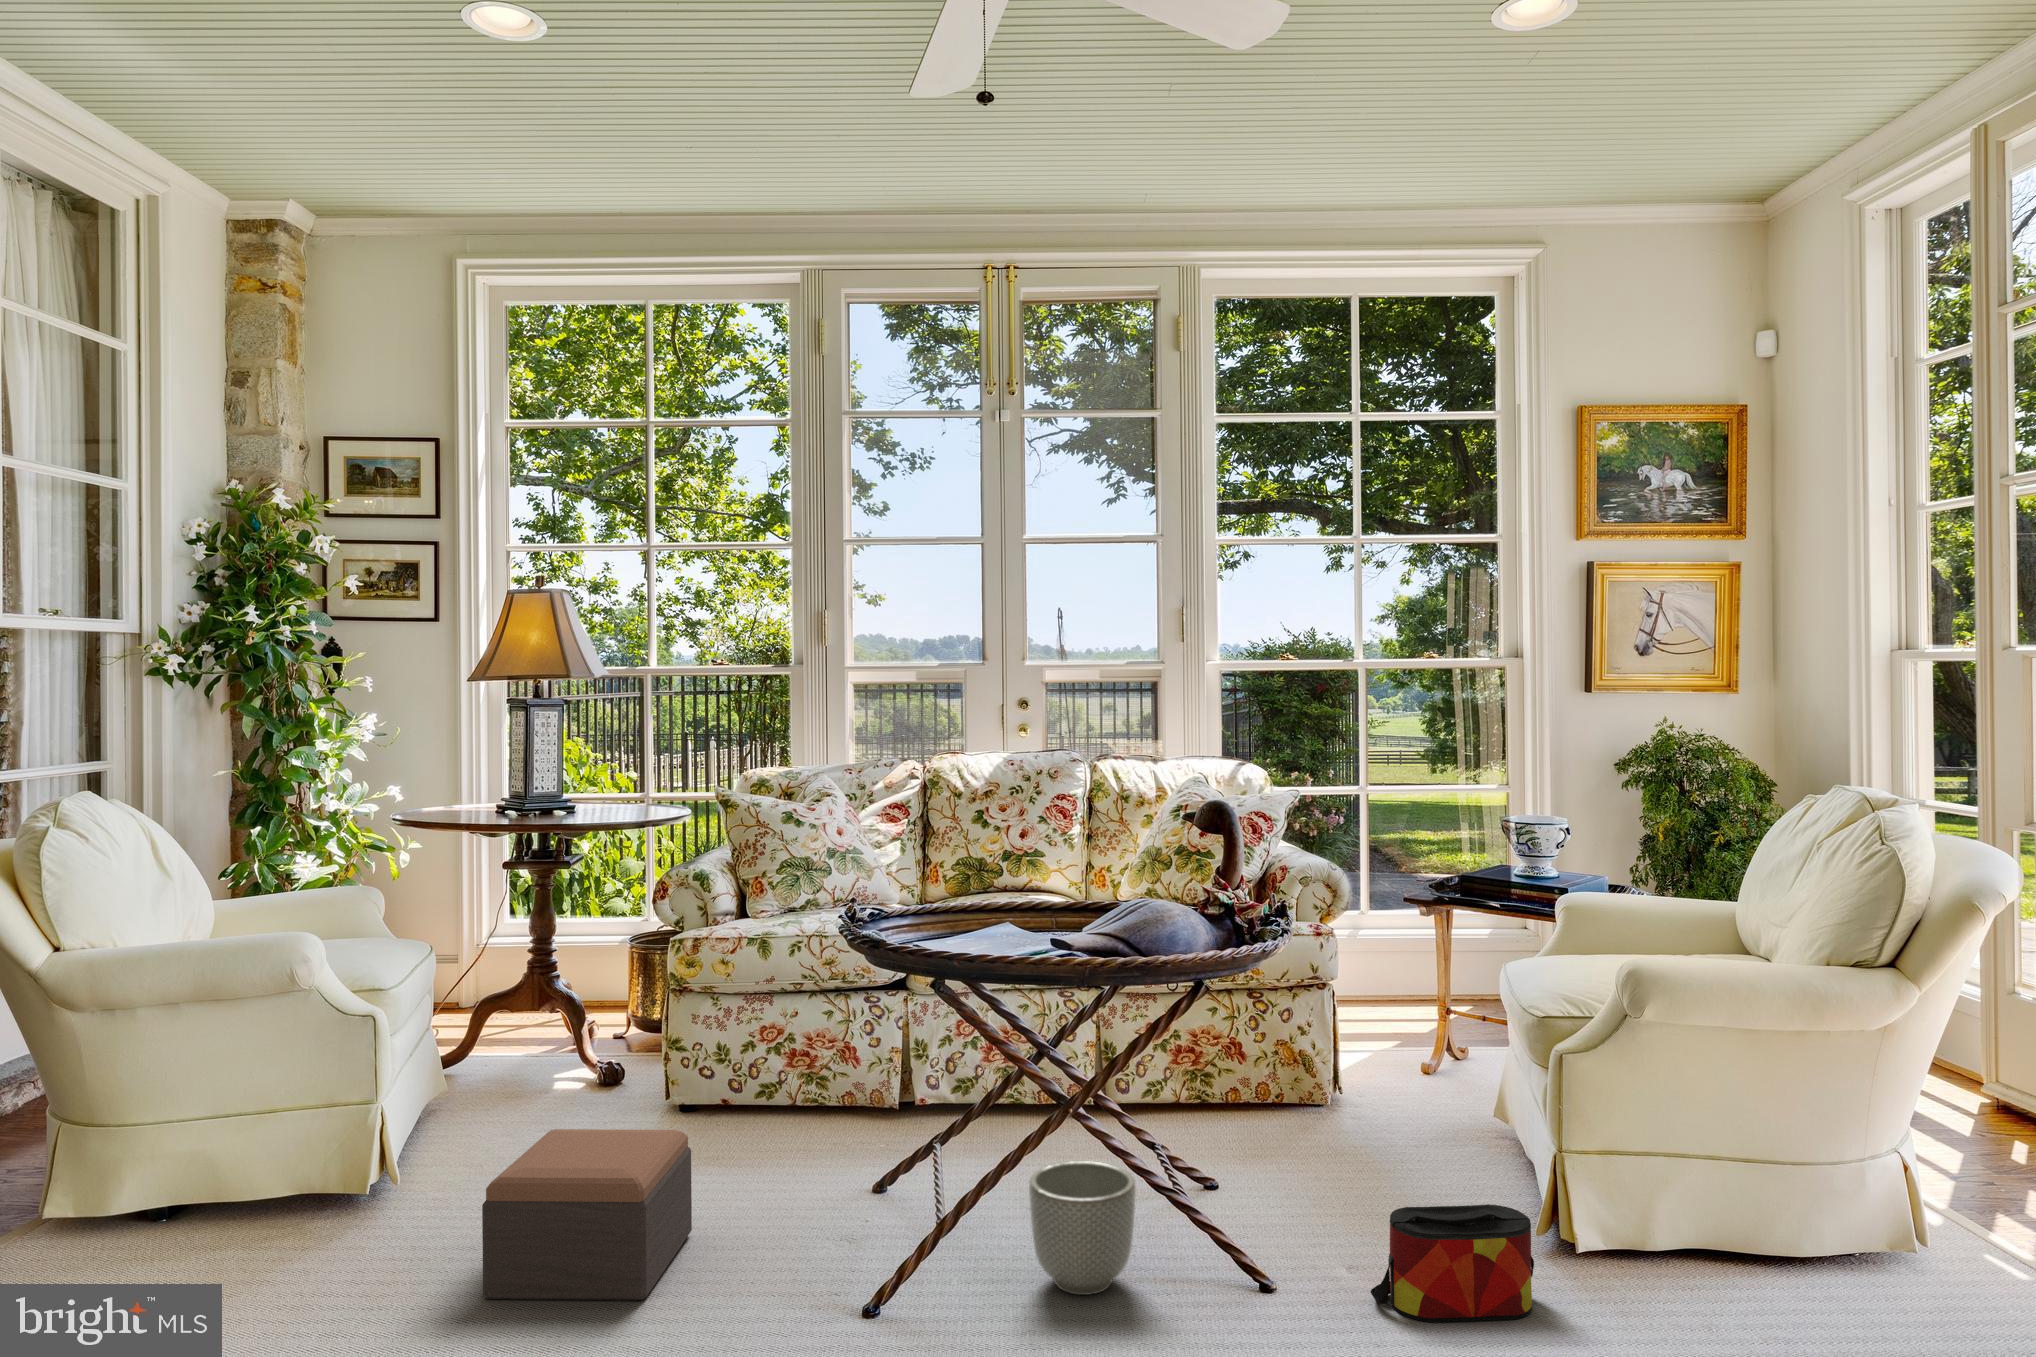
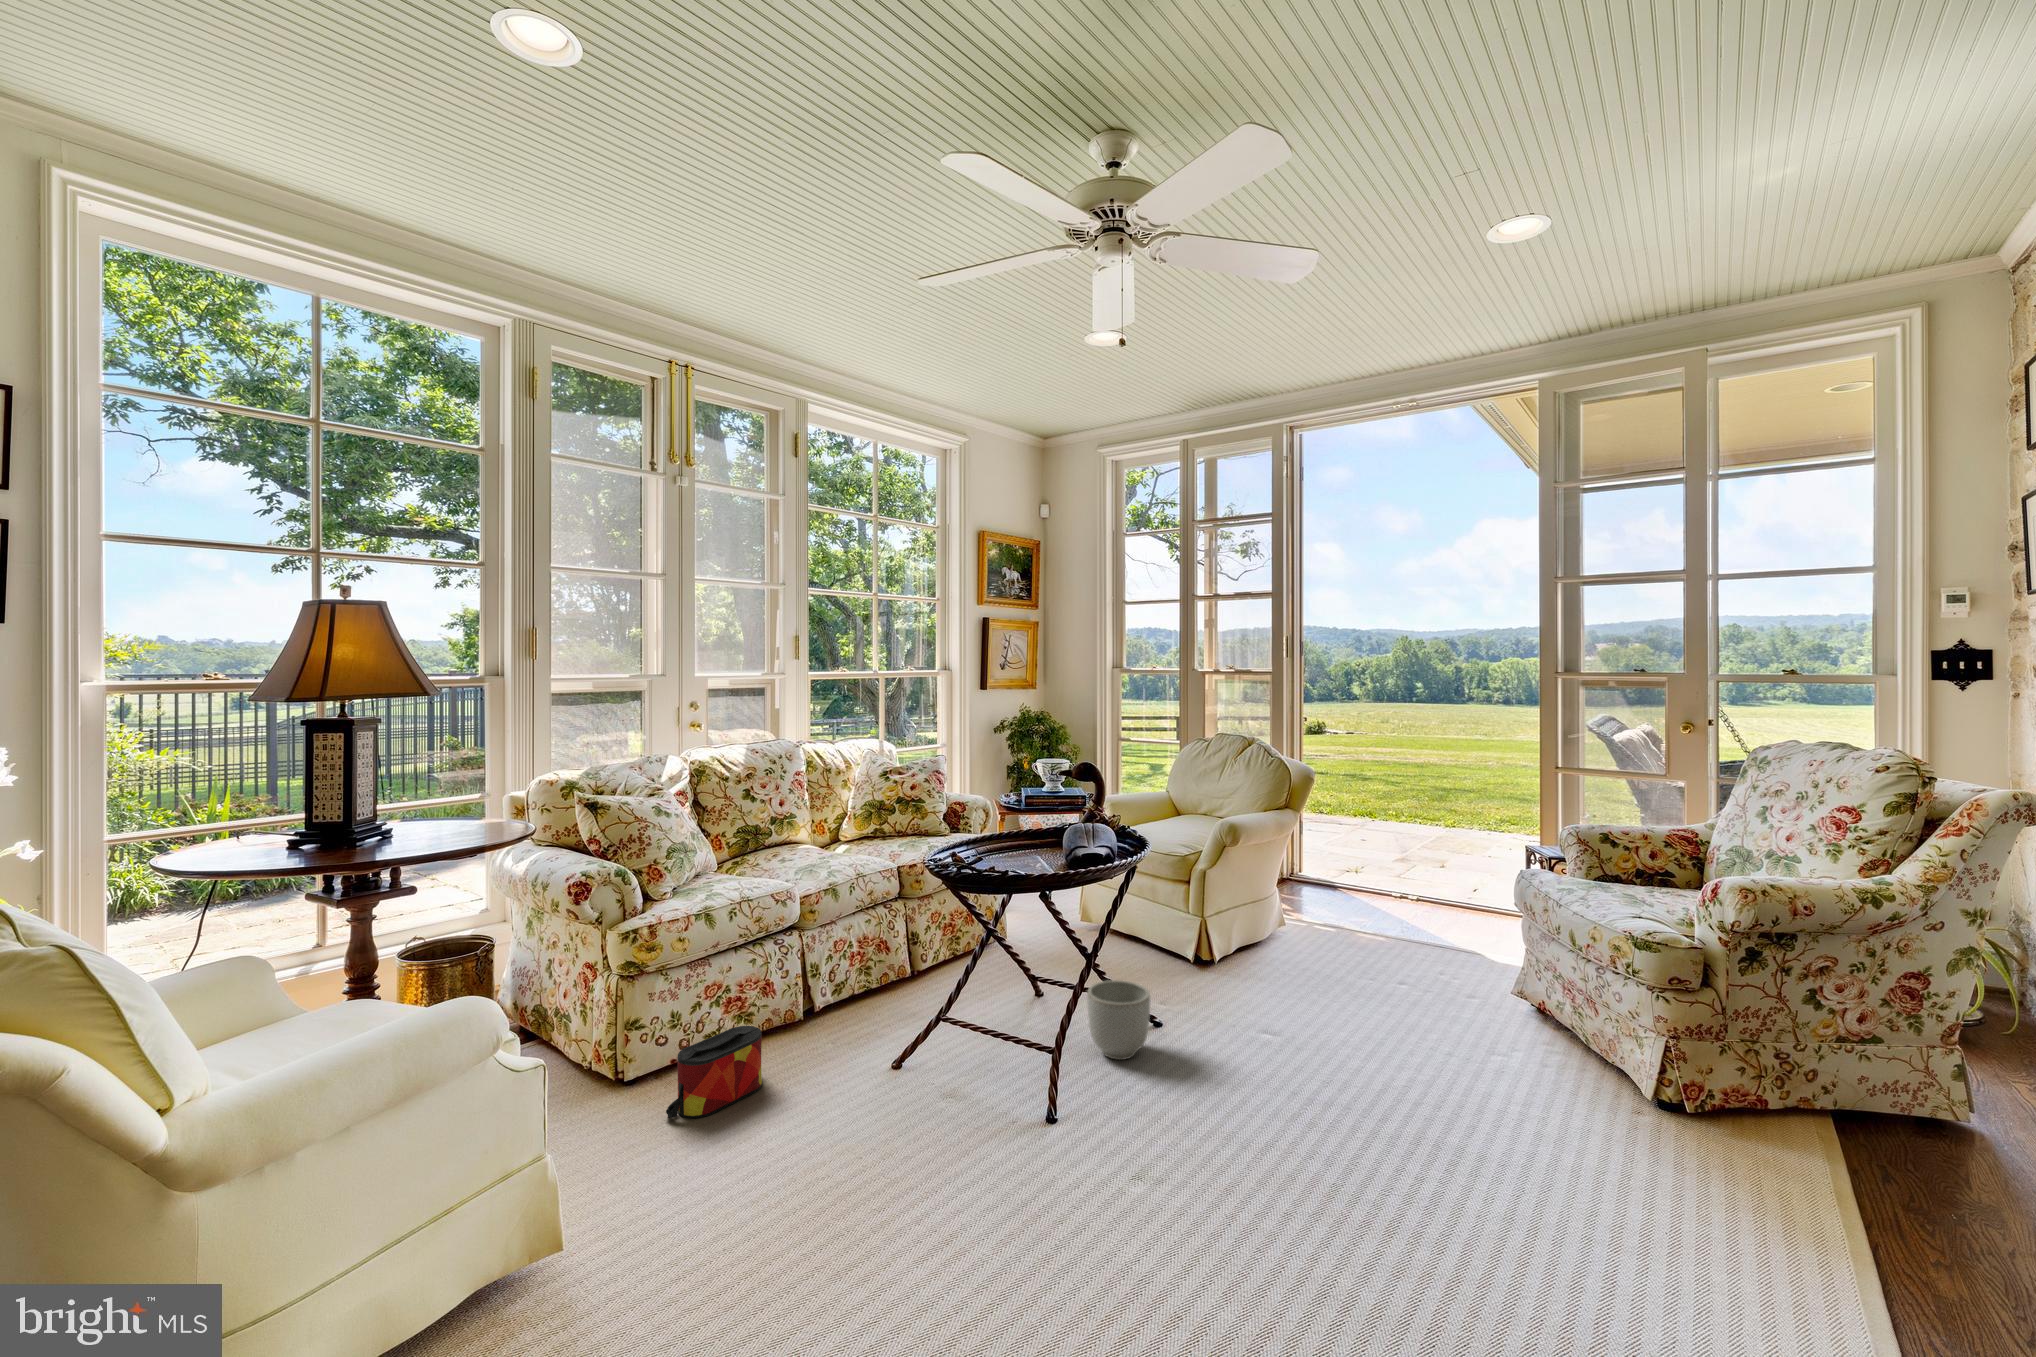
footstool: present [482,1129,692,1300] -> none [779,1063,962,1256]
bag: present [1370,1204,1534,1322] -> present [666,1026,762,1118]

